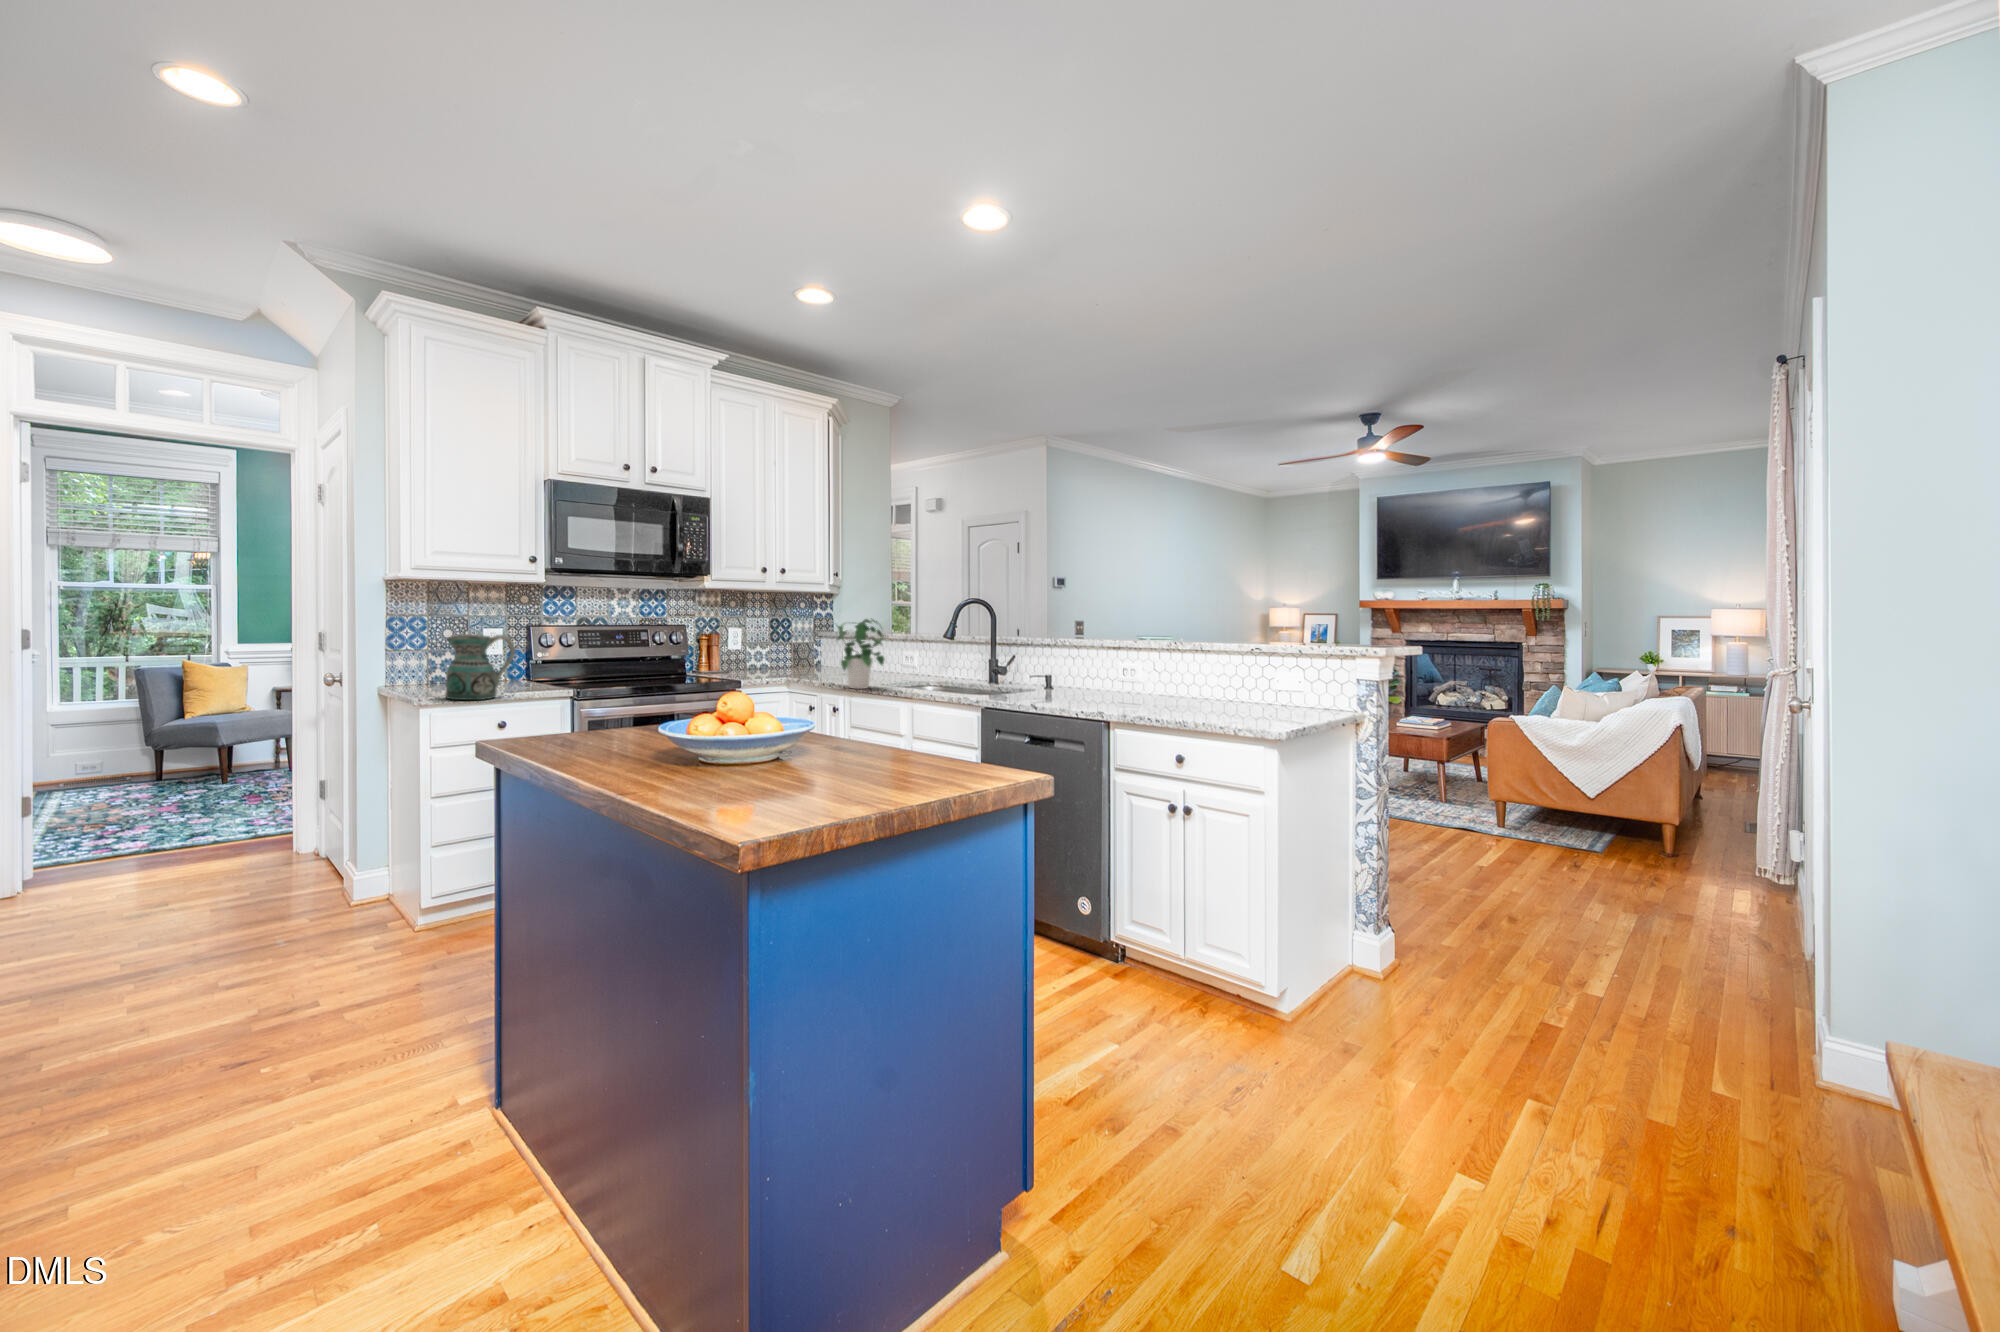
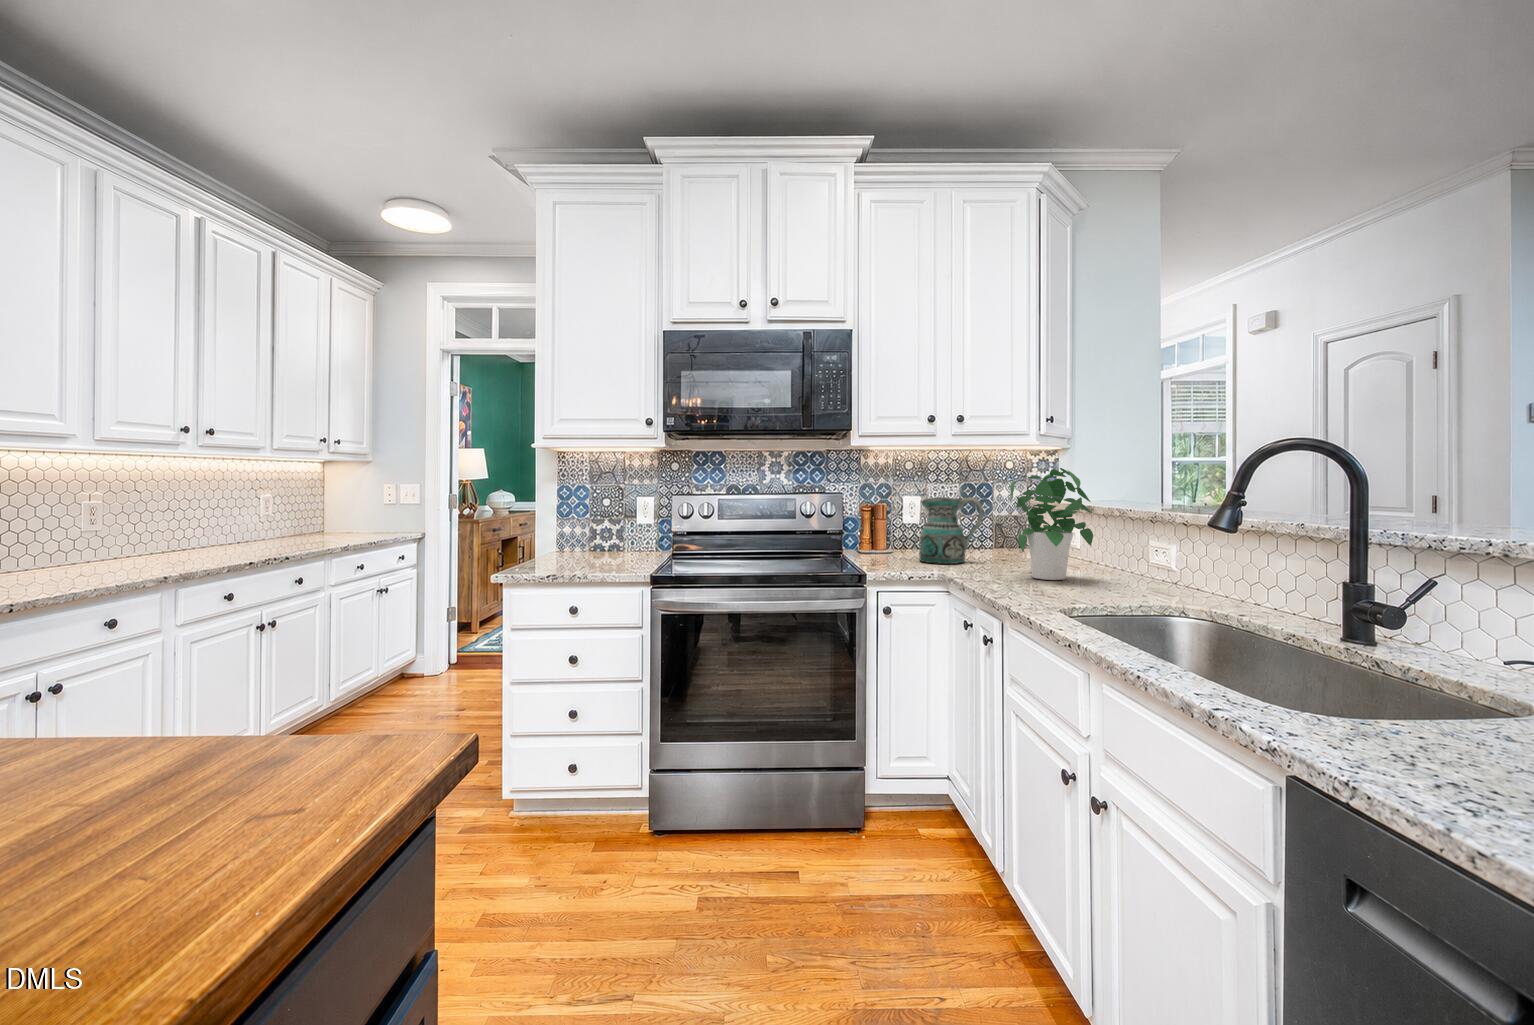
ceramic pitcher: present [446,634,515,700] -> present [919,497,983,564]

